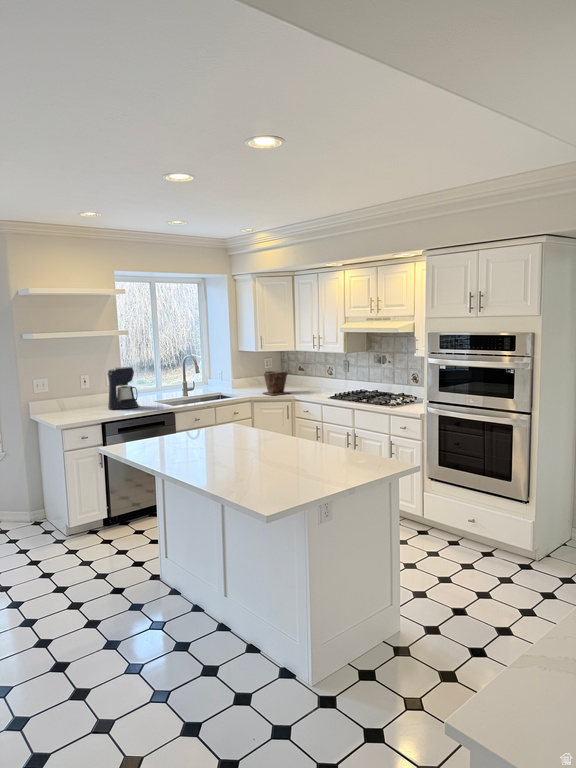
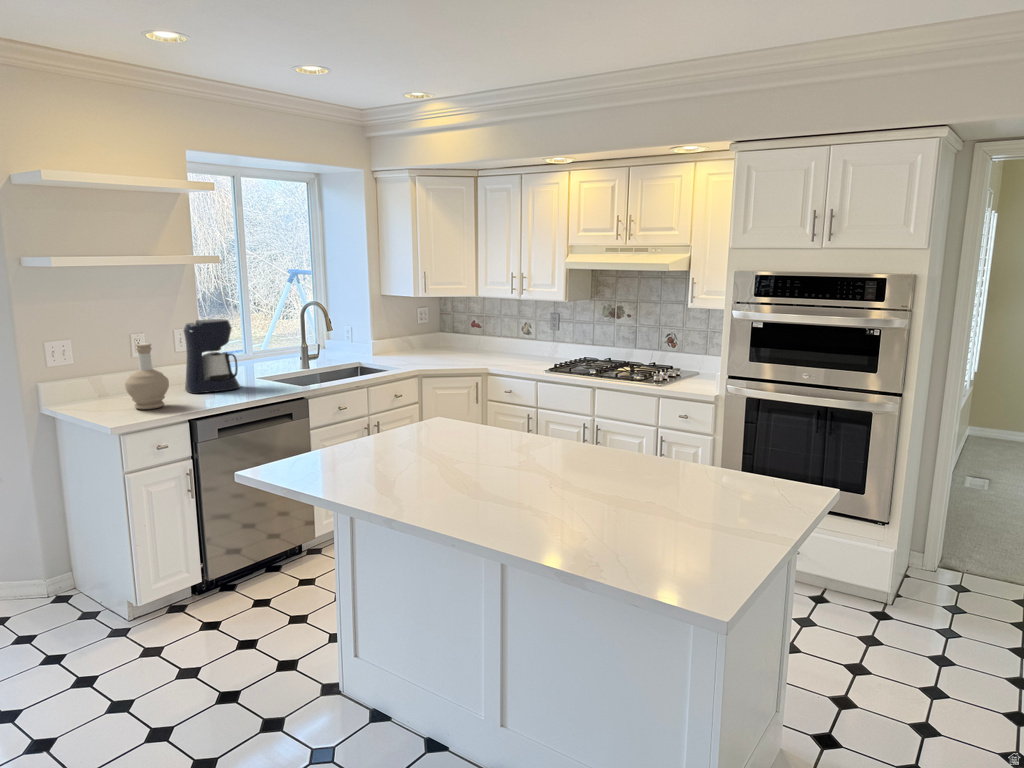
plant pot: present [263,371,289,395] -> none [428,327,475,366]
bottle: none [71,381,94,417] -> present [125,343,169,409]

